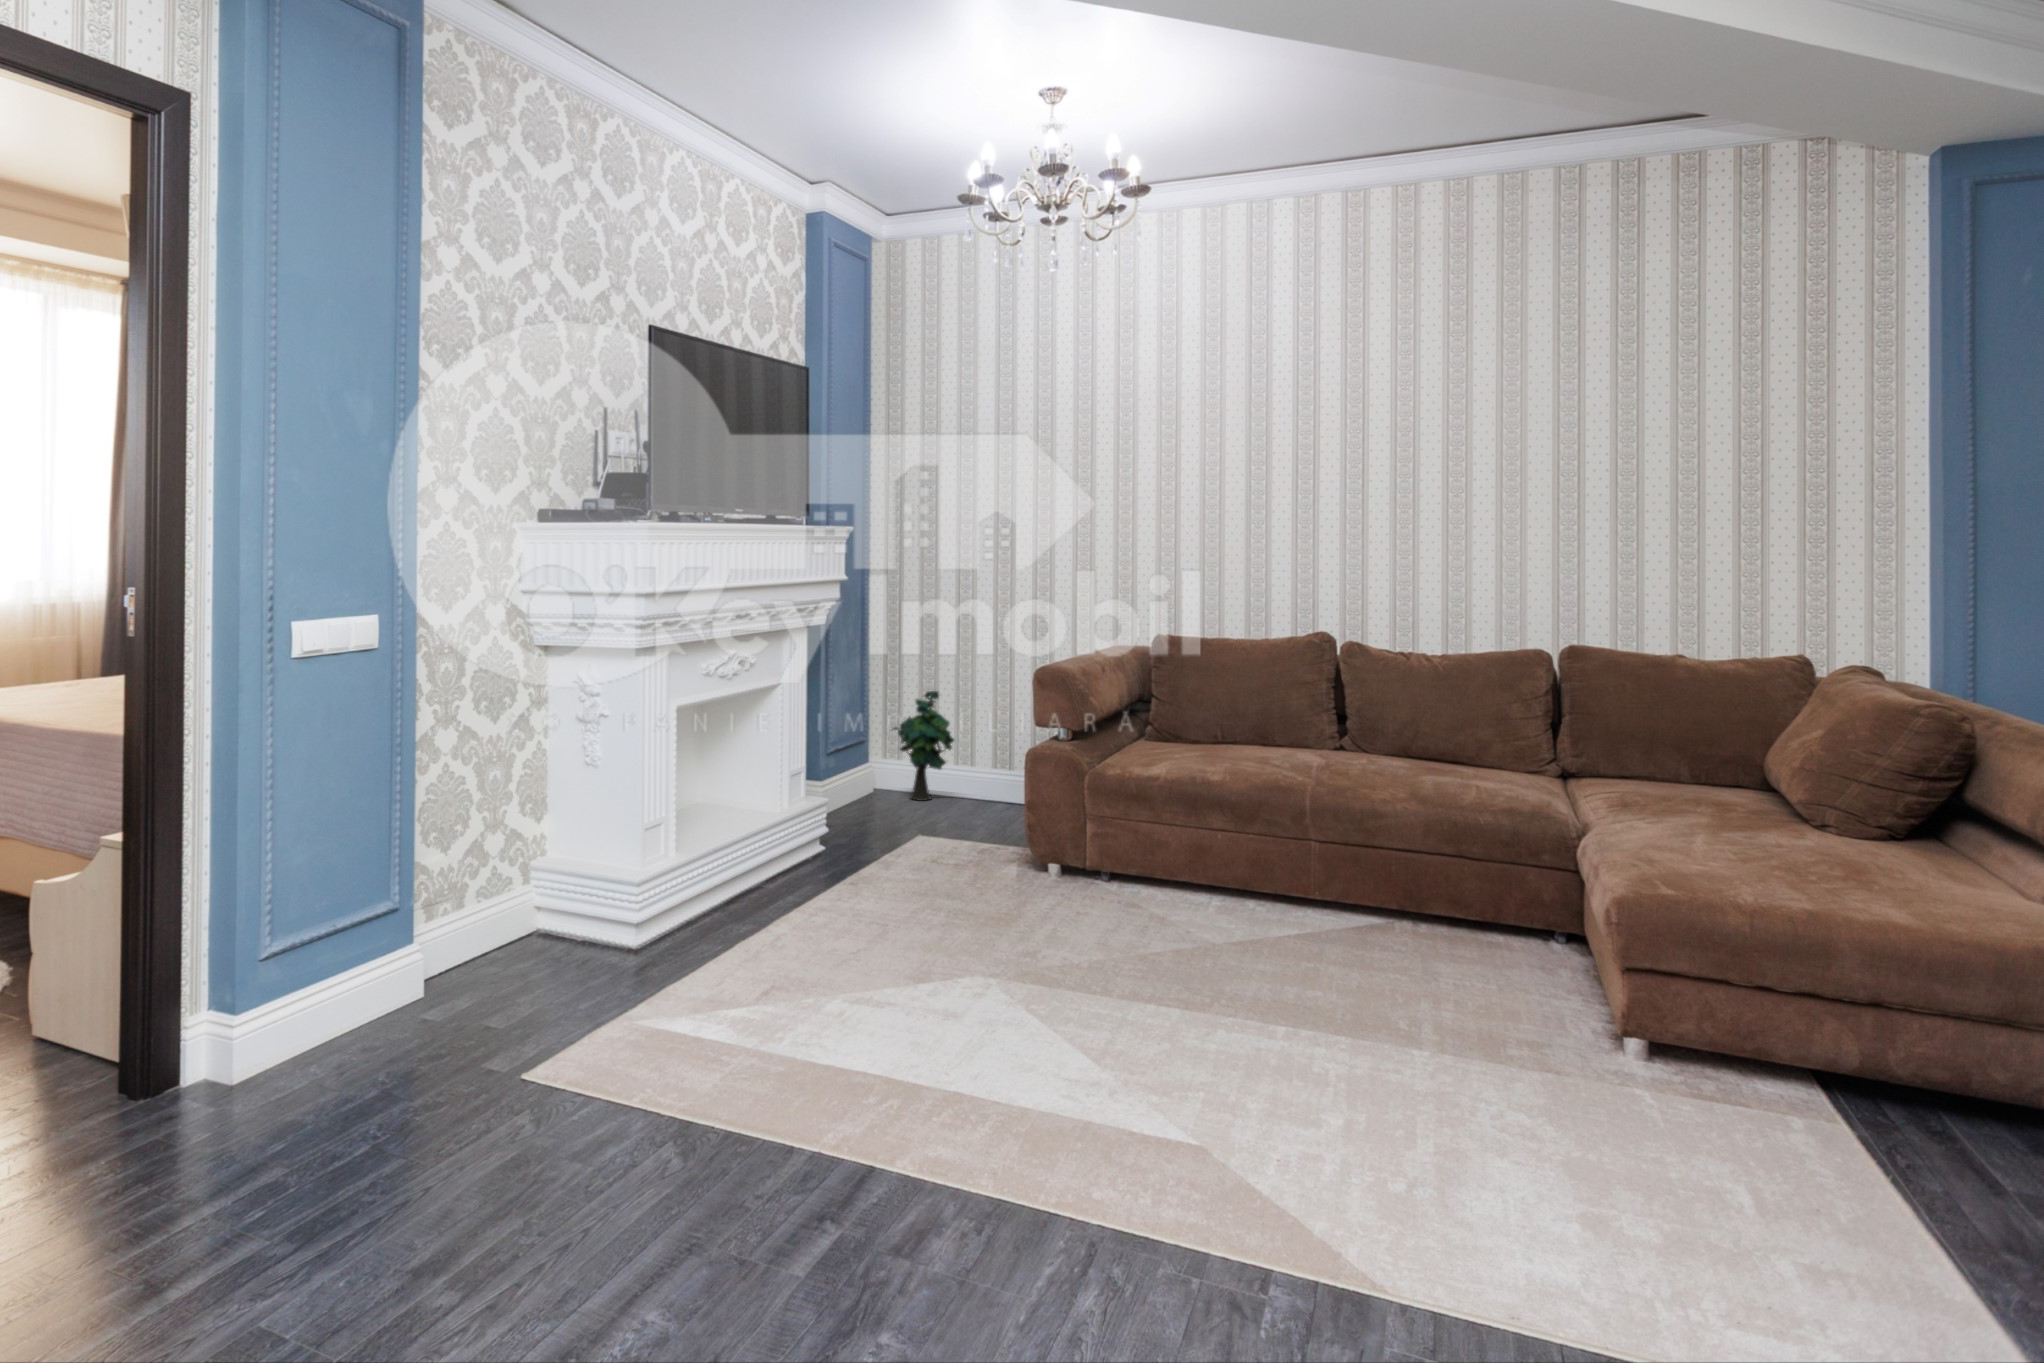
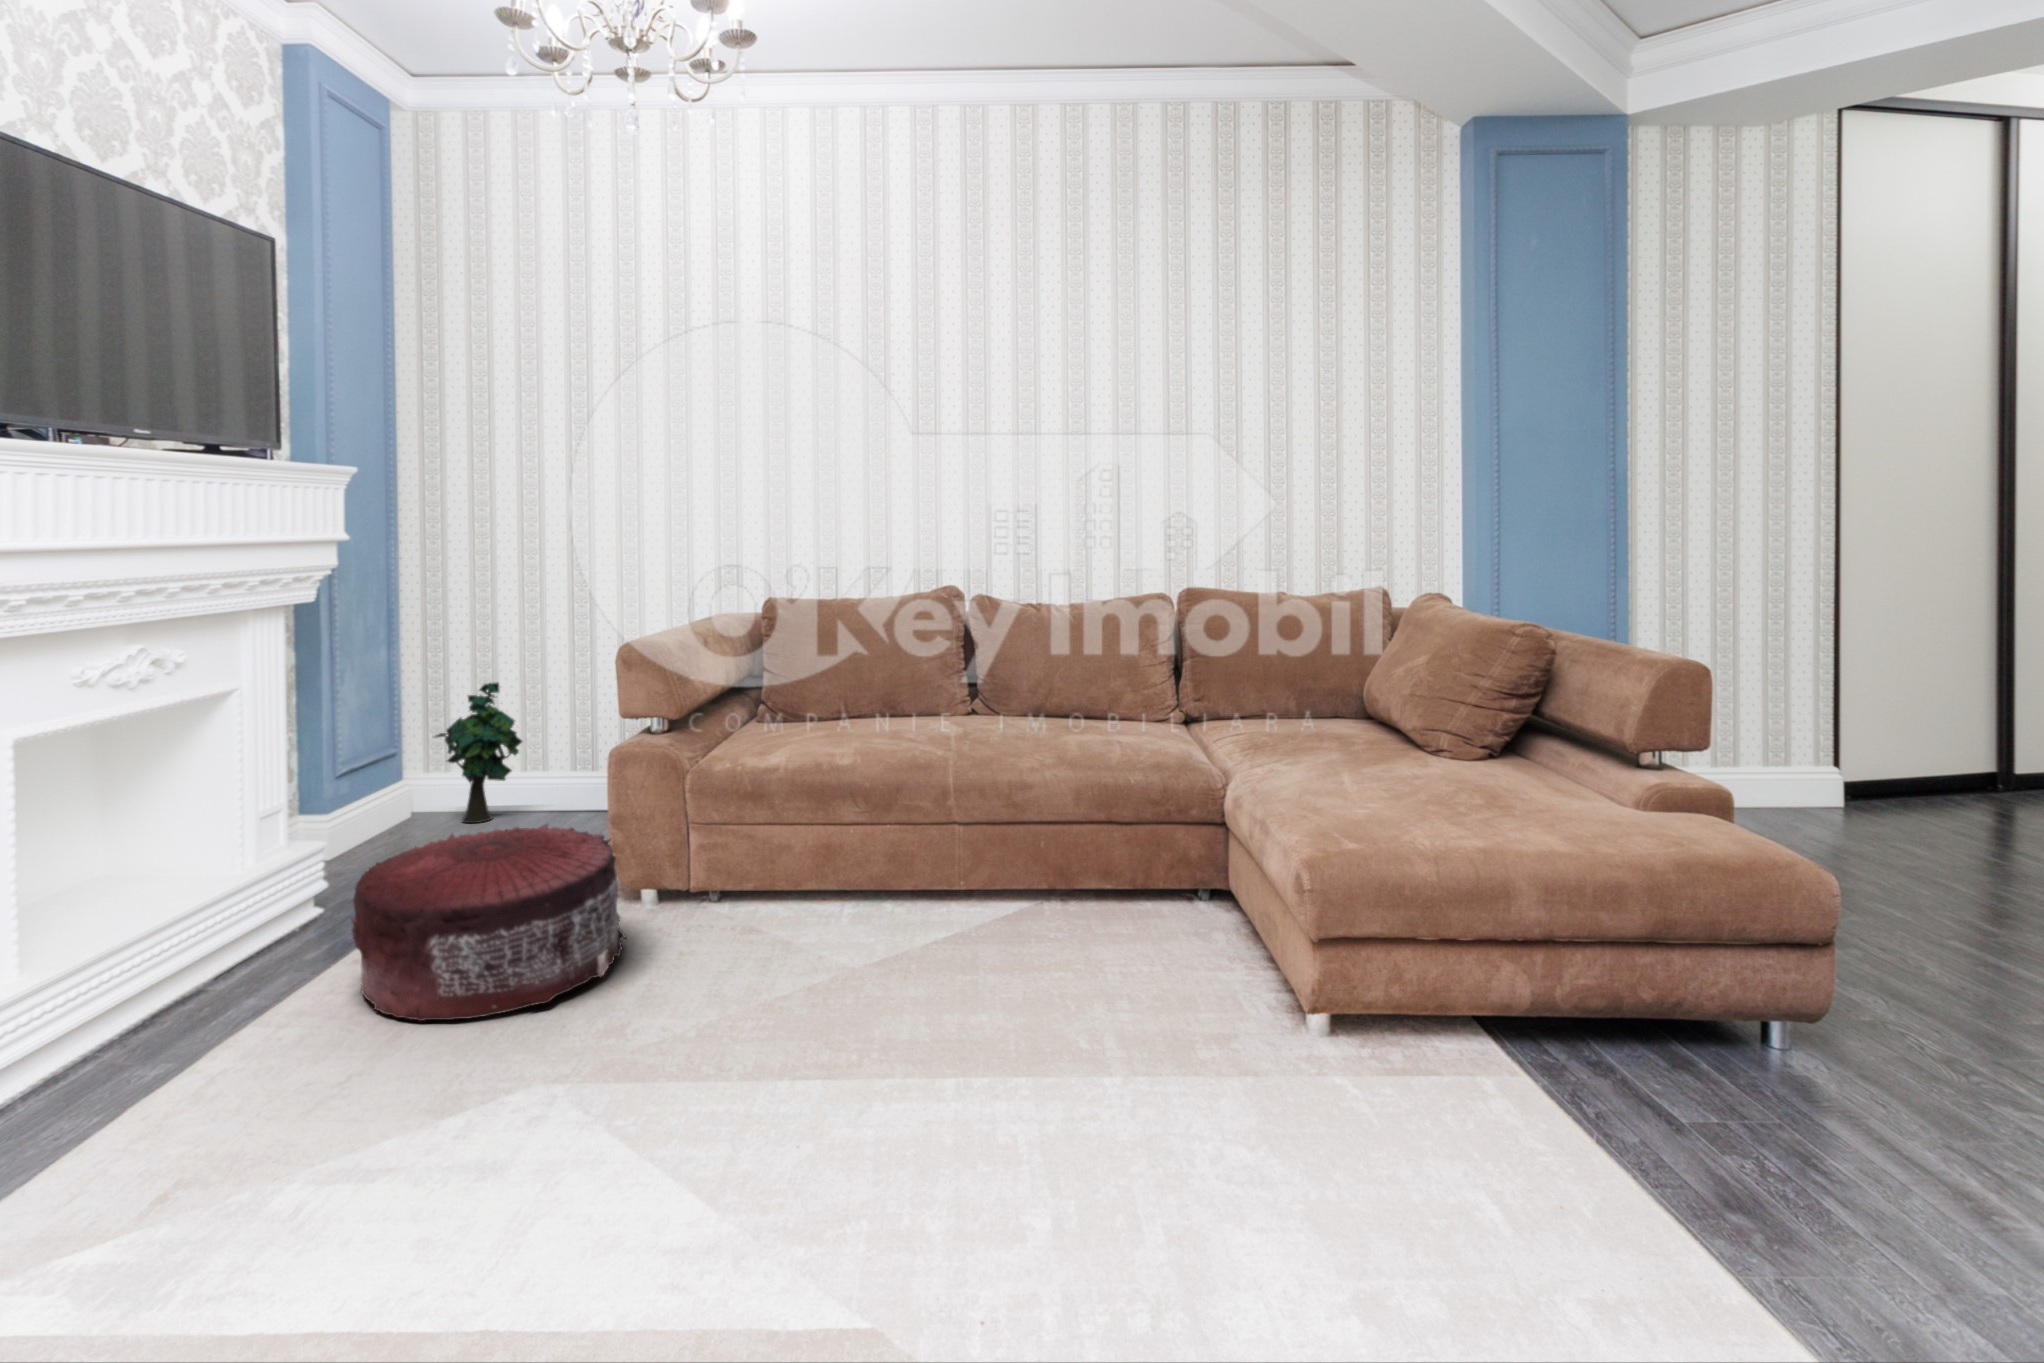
pouf: none [854,795,1035,920] -> present [351,824,625,1021]

